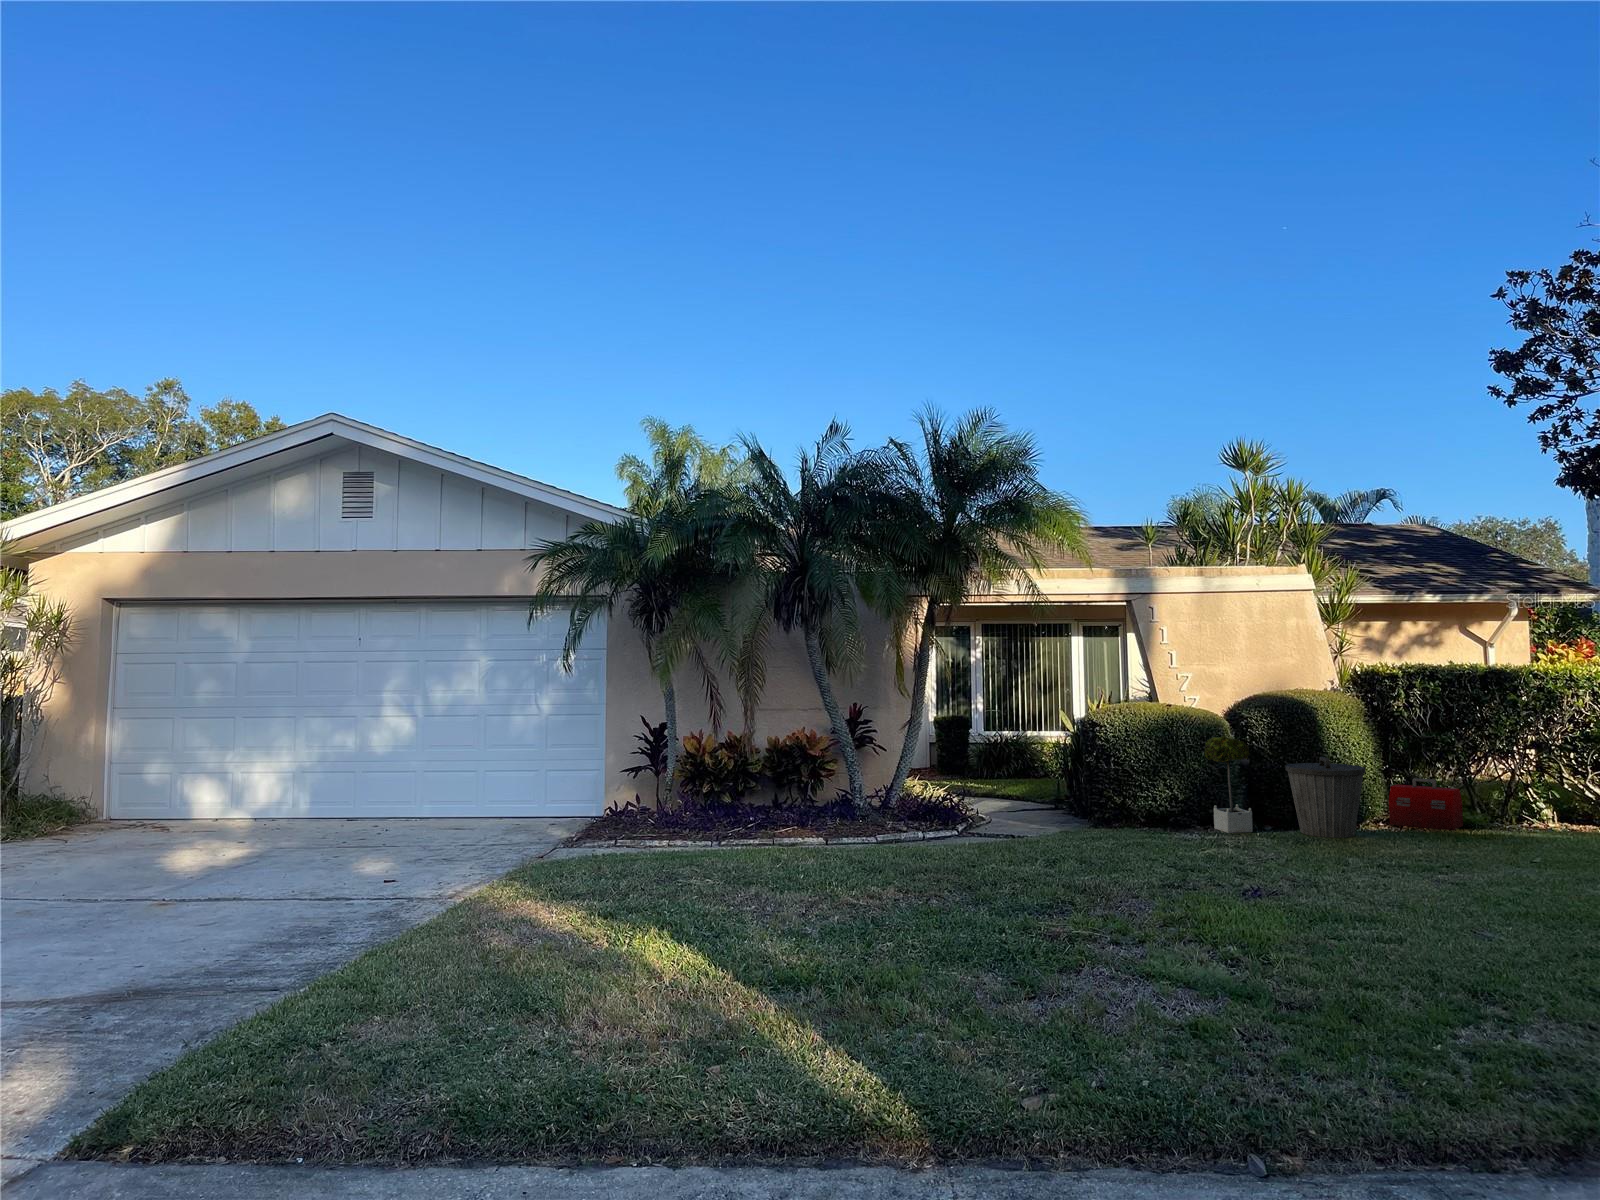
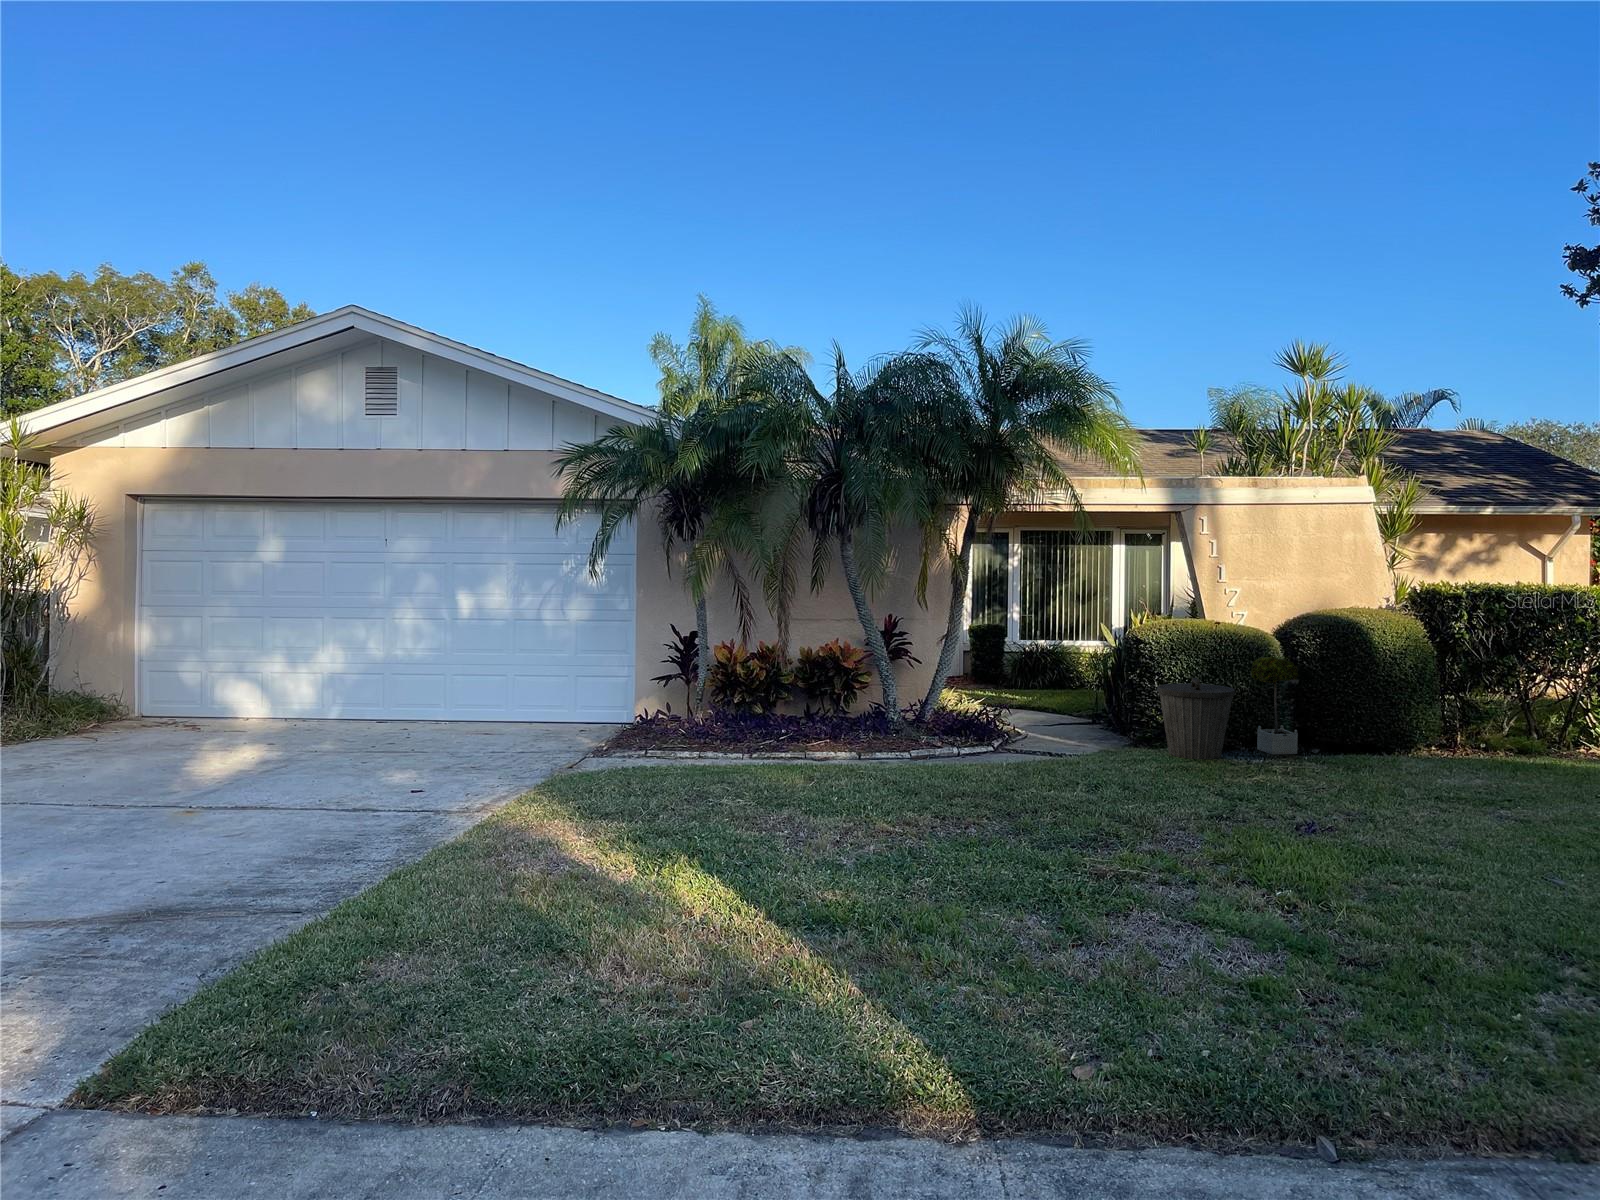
trash can: present [1285,757,1366,838] -> present [1157,678,1235,759]
toolbox: present [1389,778,1463,830] -> none [1440,701,1518,756]

